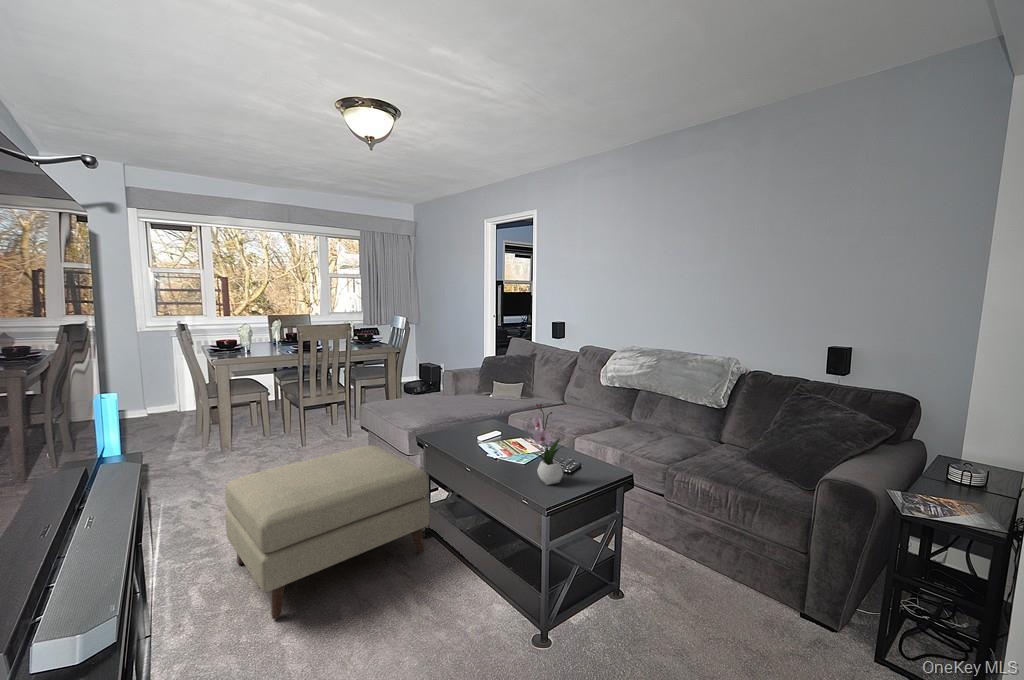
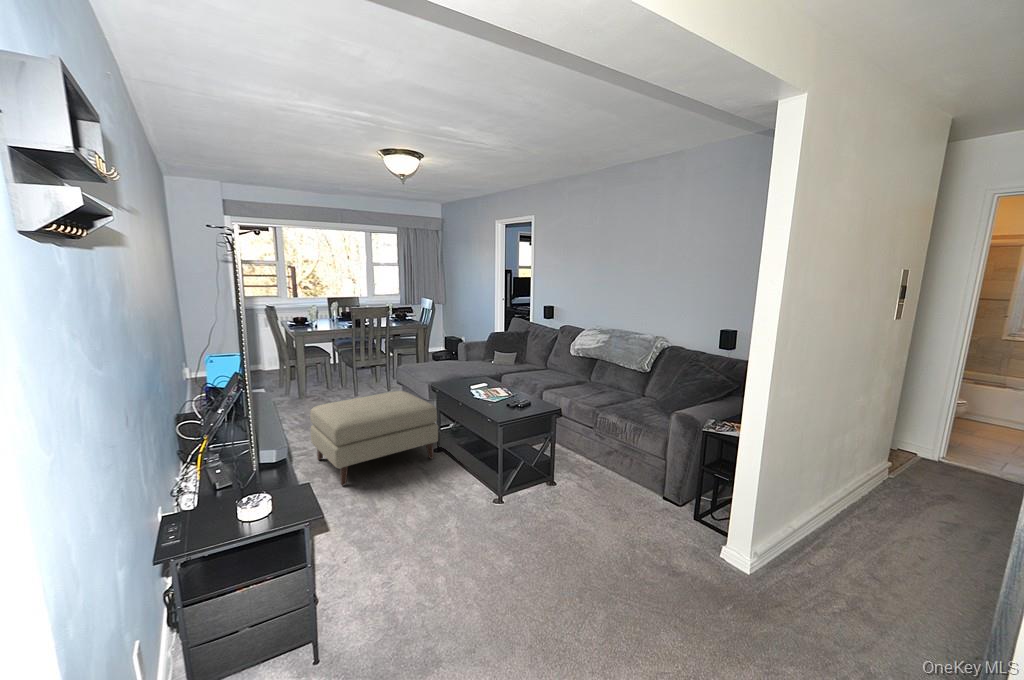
flower arrangement: present [532,404,567,485] -> none [498,362,520,413]

